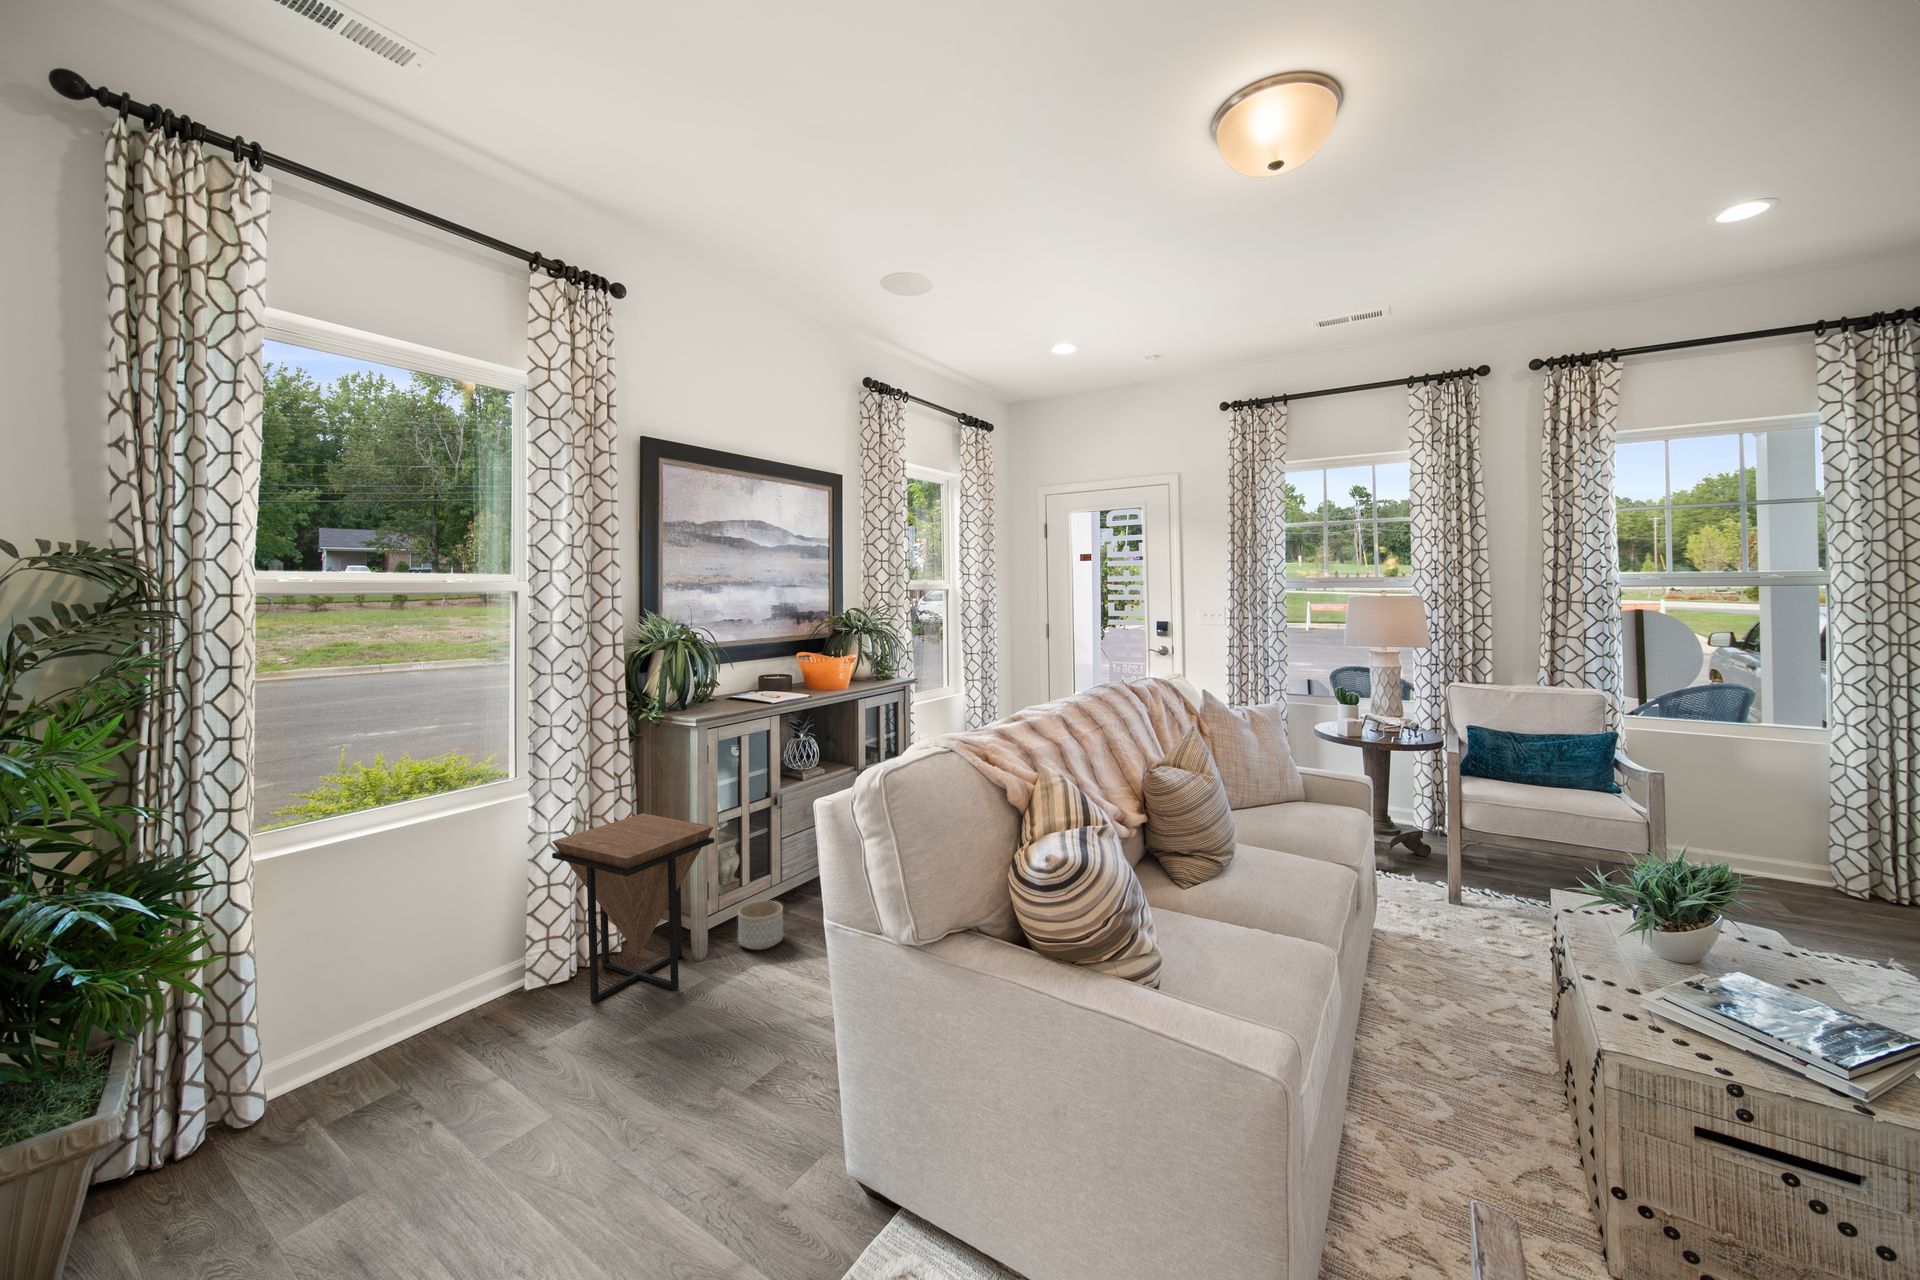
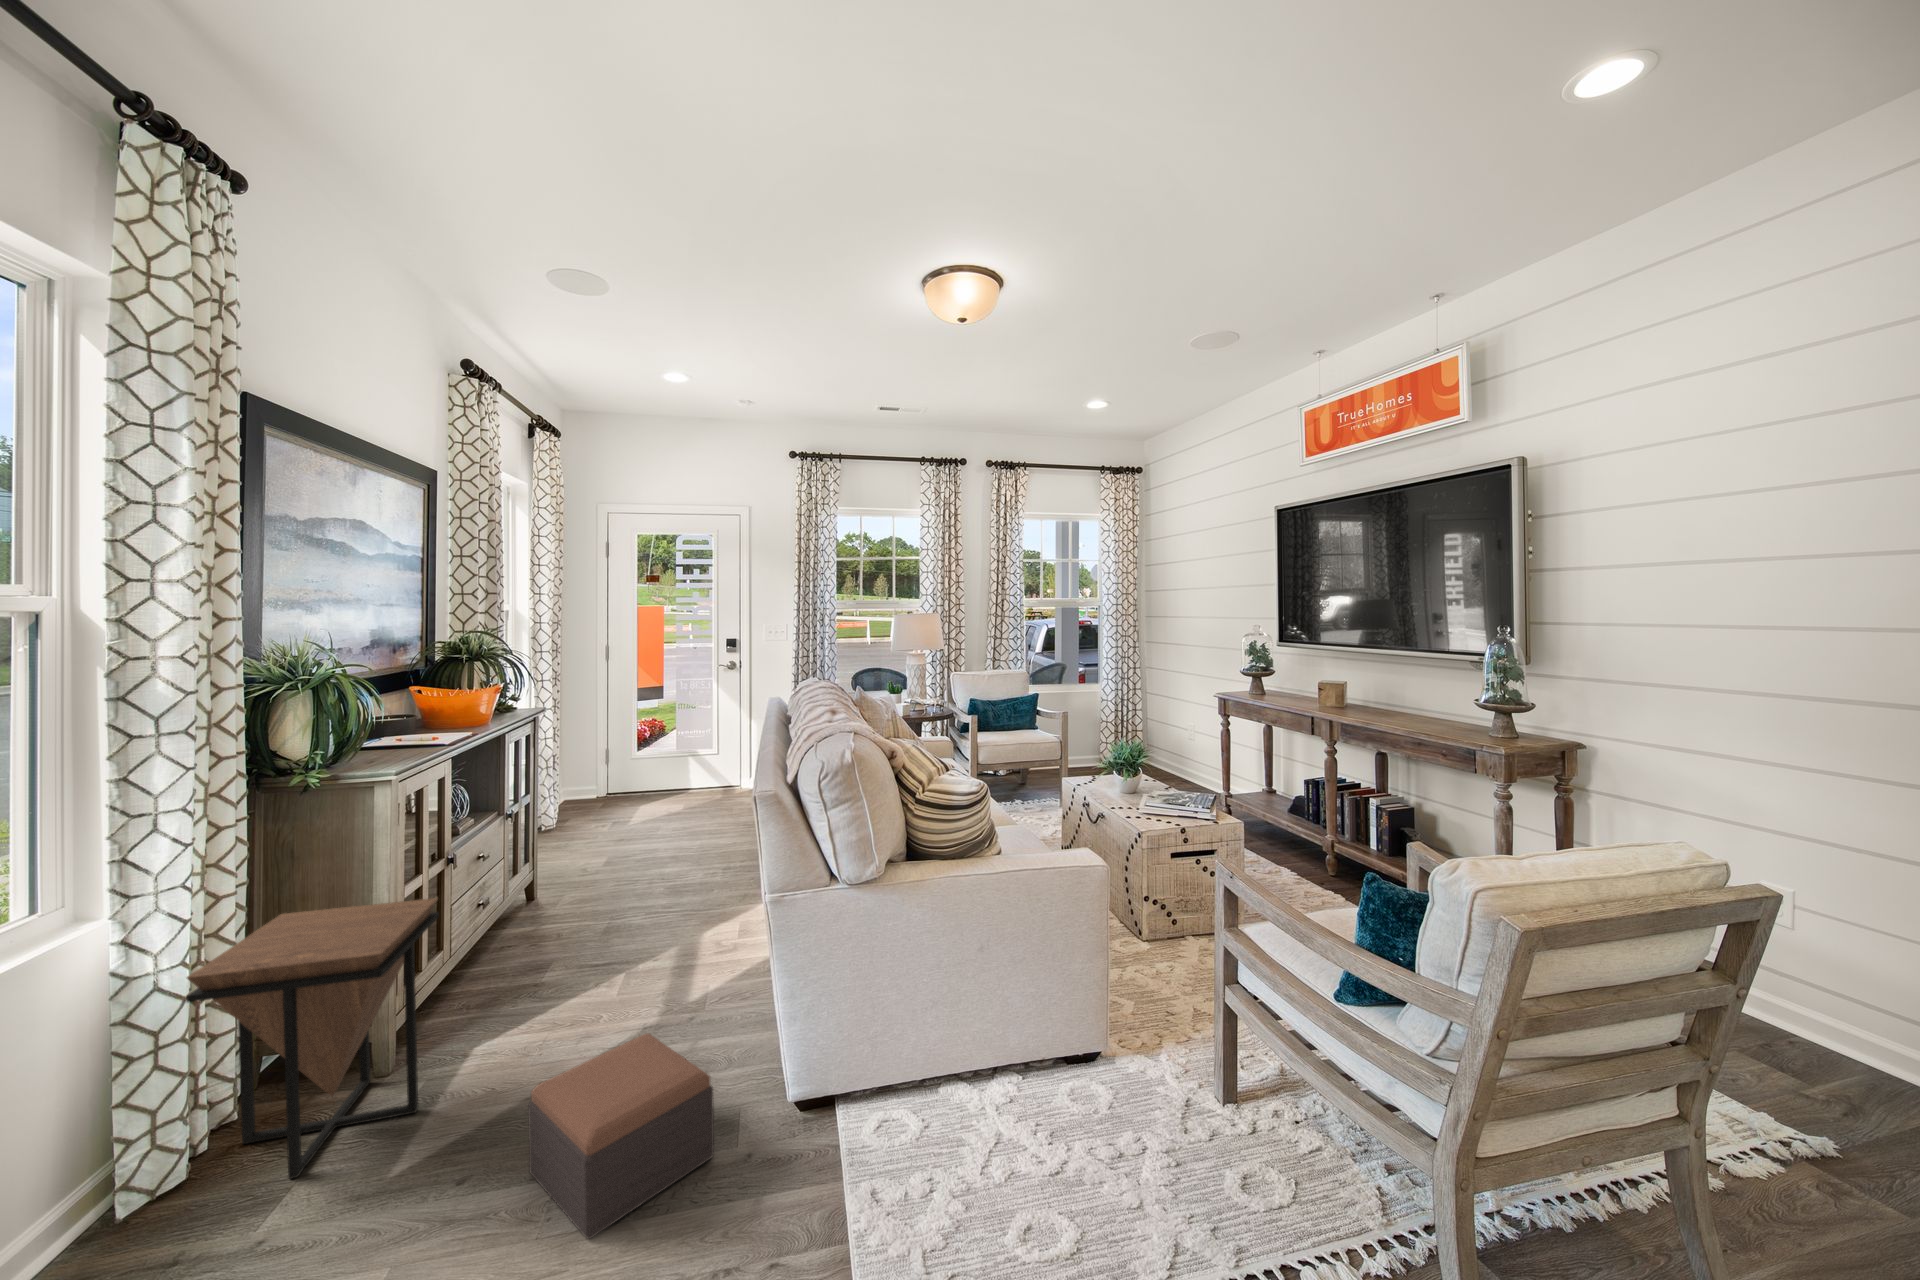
planter: present [738,900,783,950] -> none [440,976,503,1041]
footstool: none [631,998,780,1155] -> present [528,1034,714,1239]

